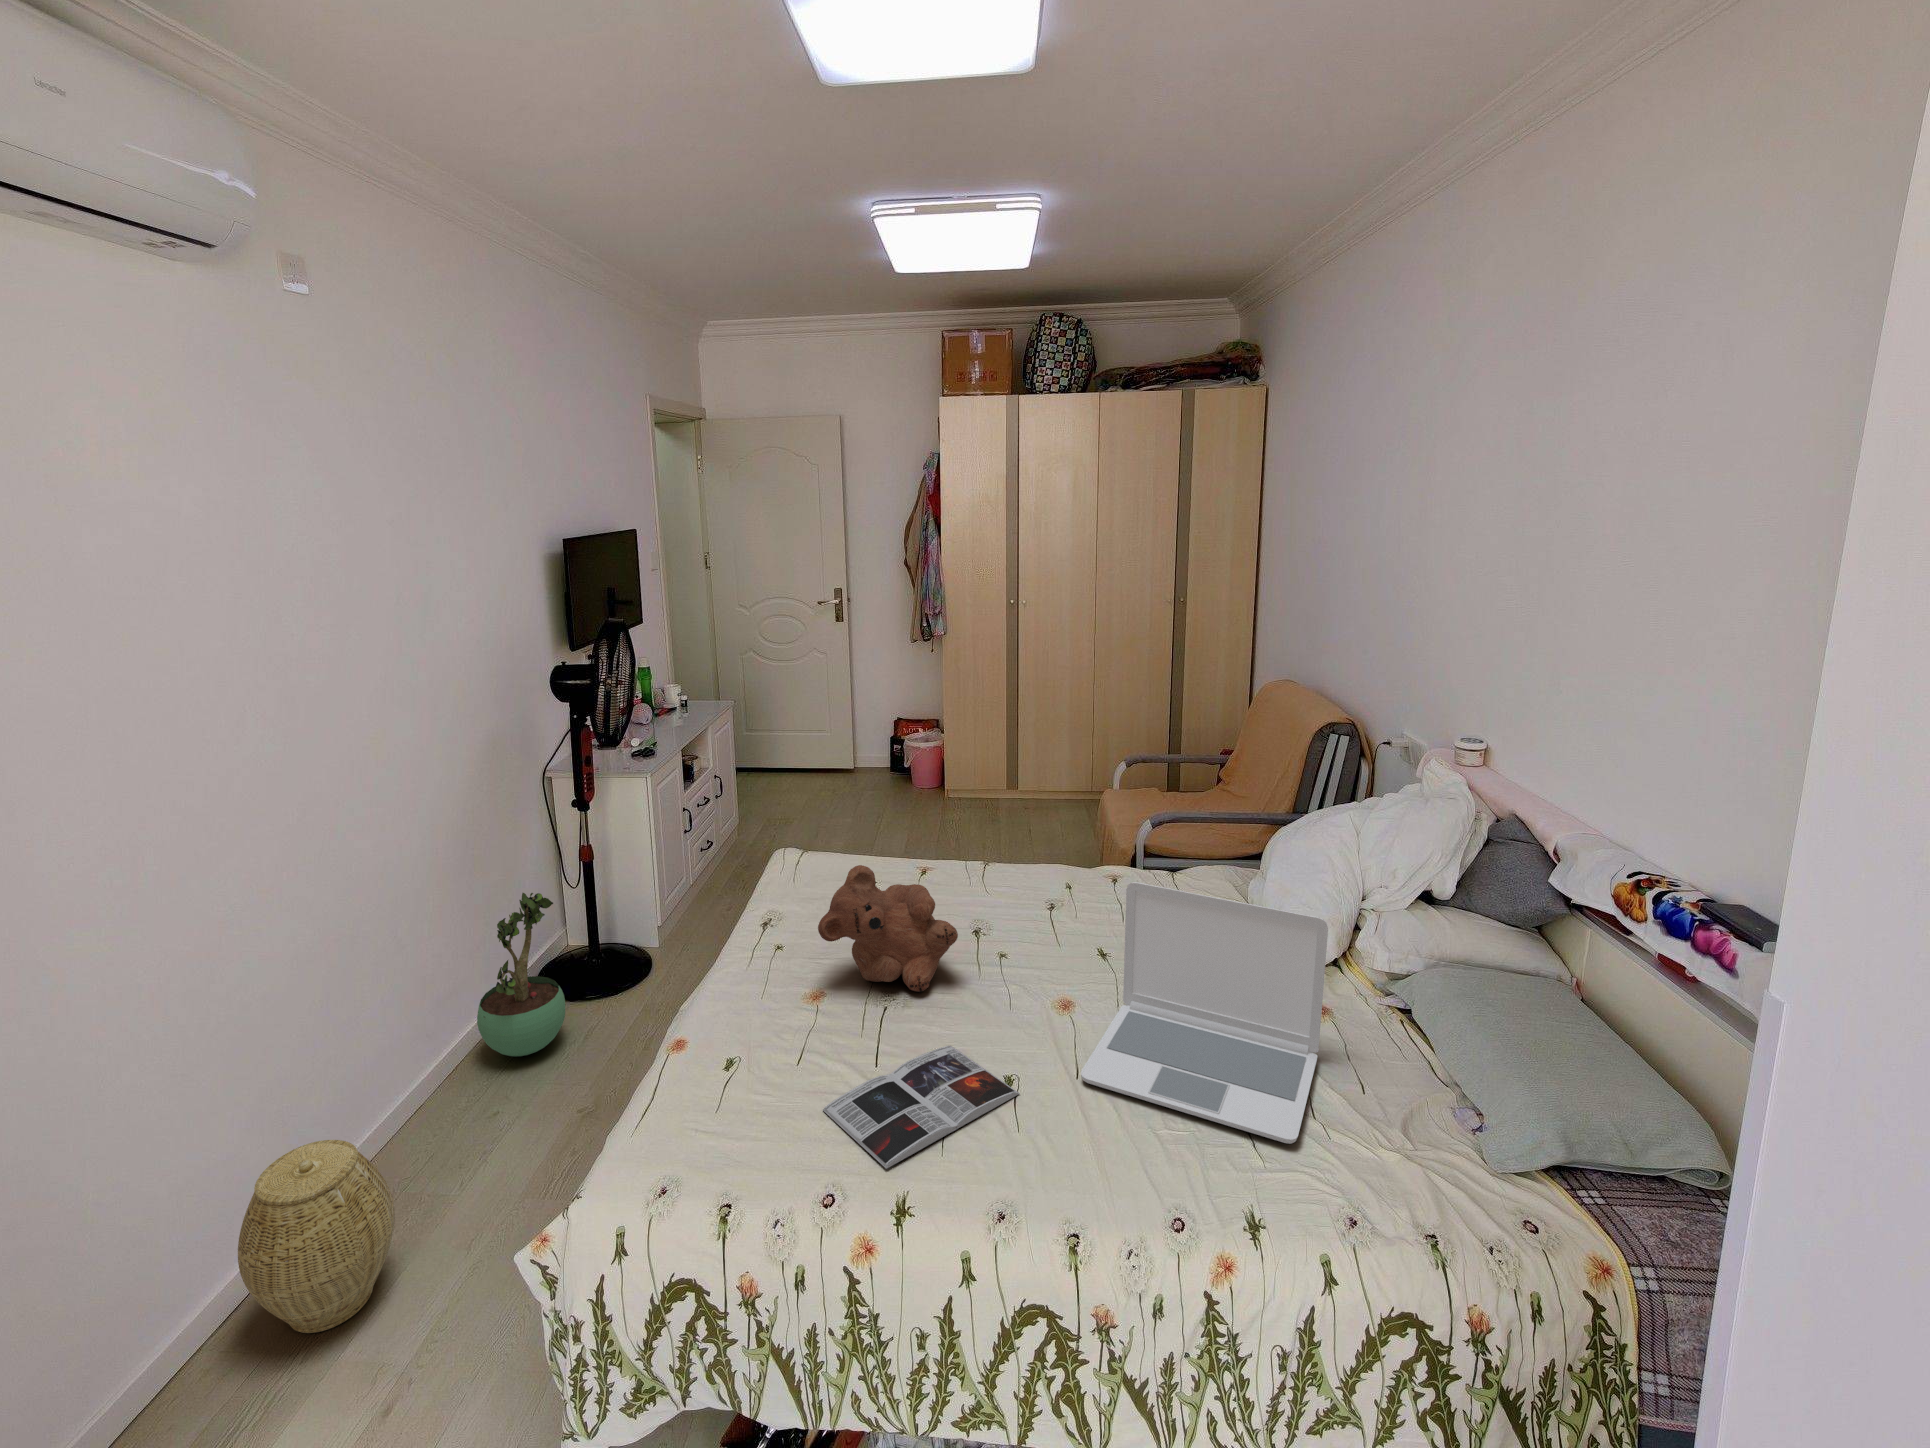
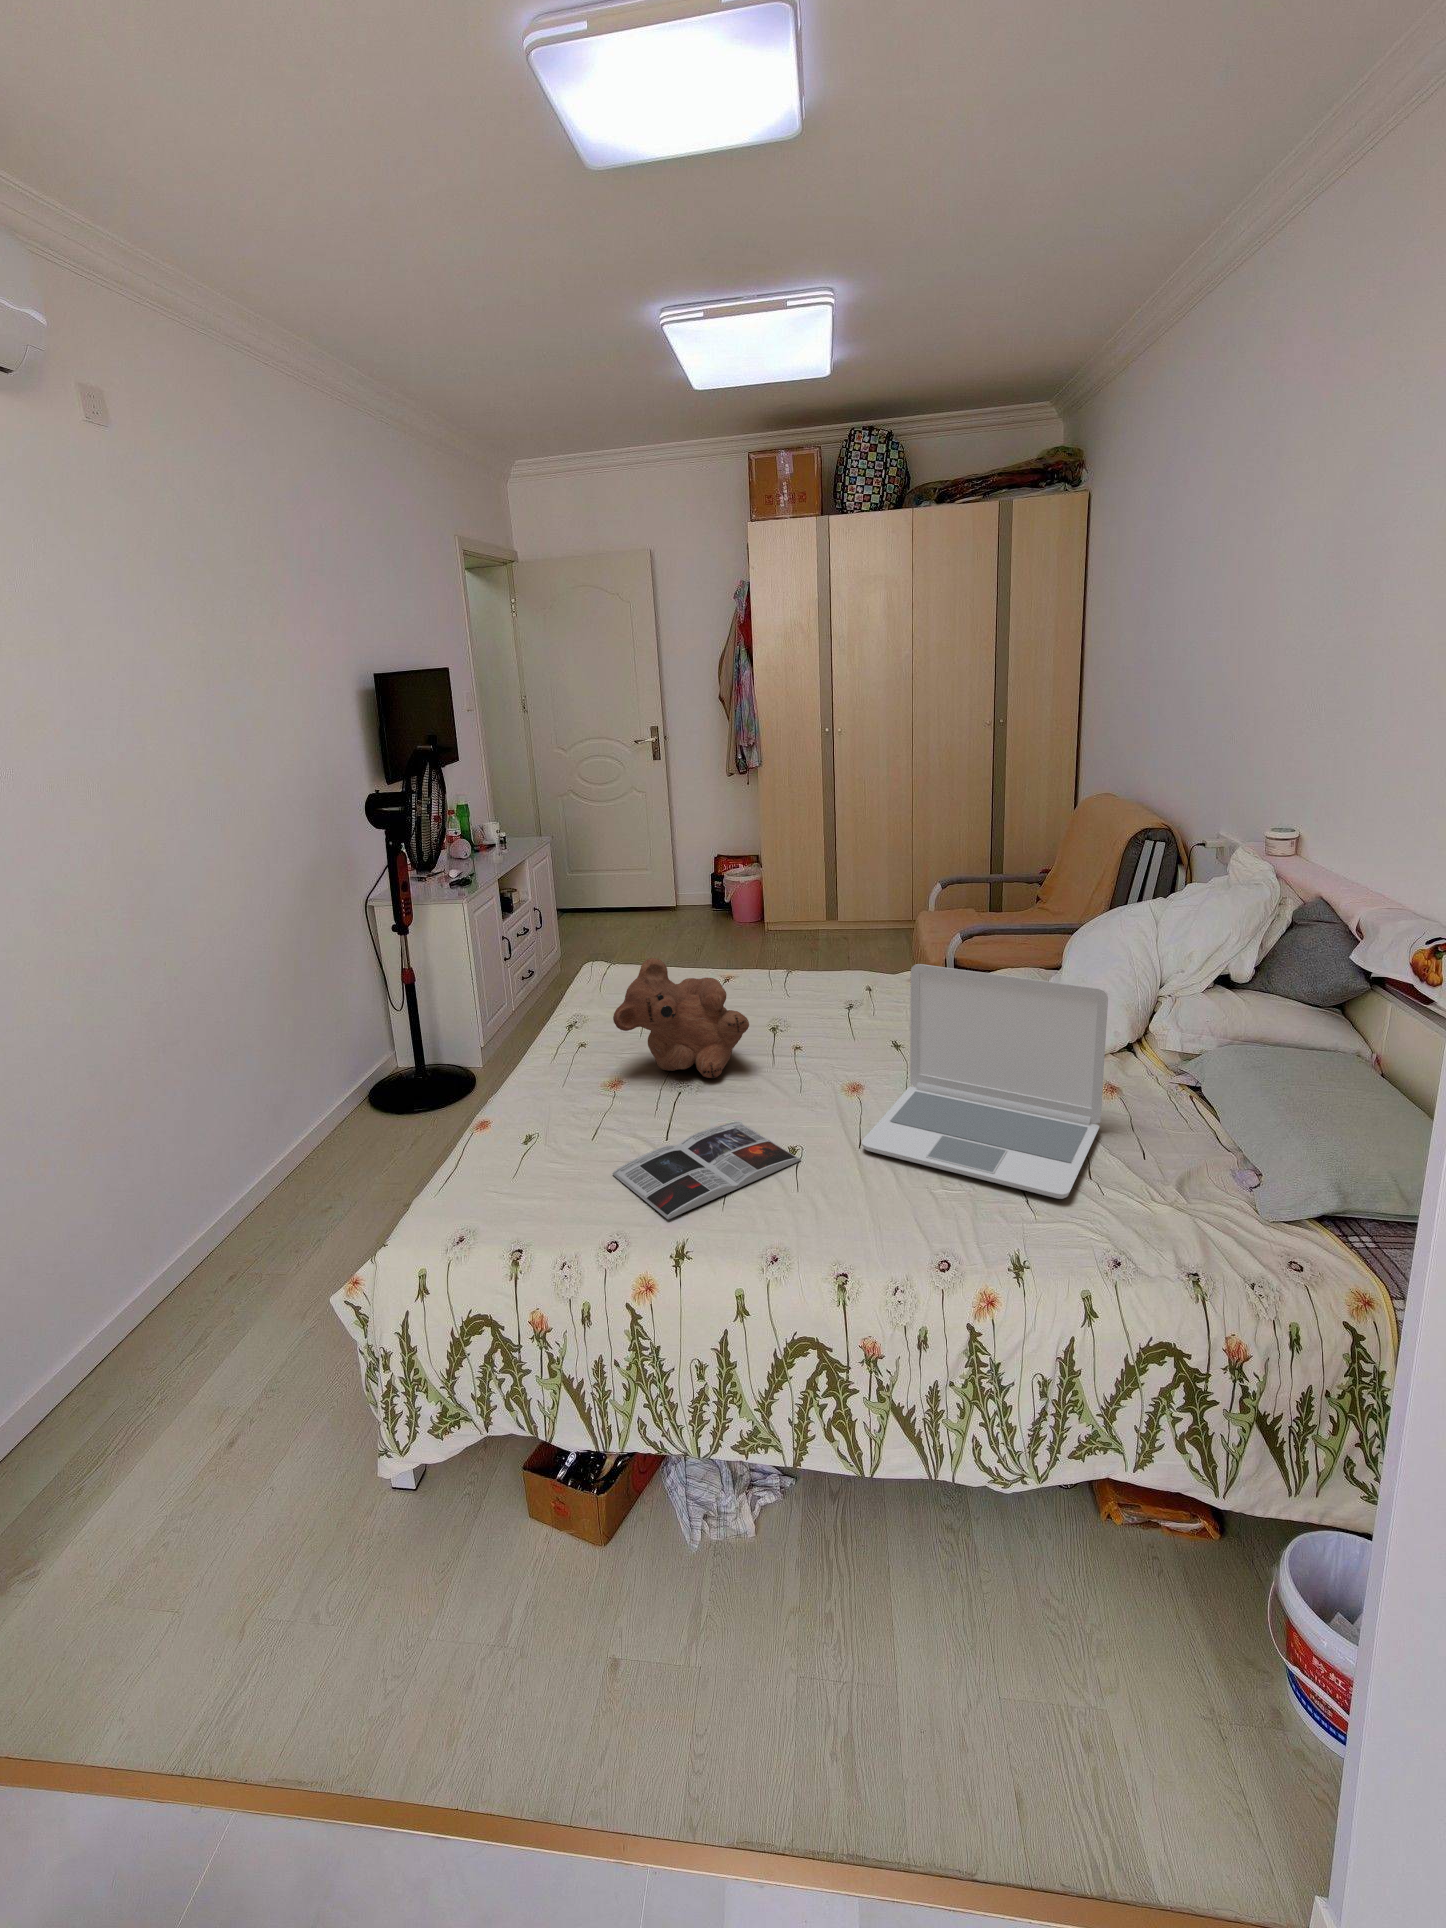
potted plant: present [477,893,565,1056] -> none [308,1005,390,1159]
woven basket: present [238,1140,395,1333] -> none [94,1213,232,1381]

